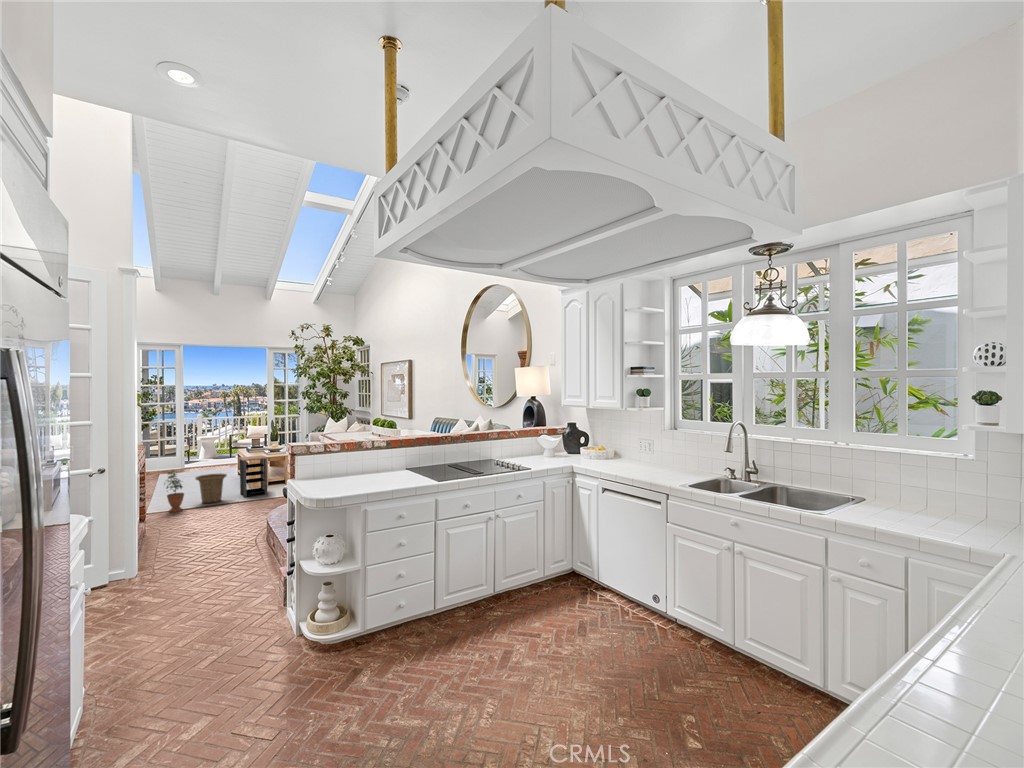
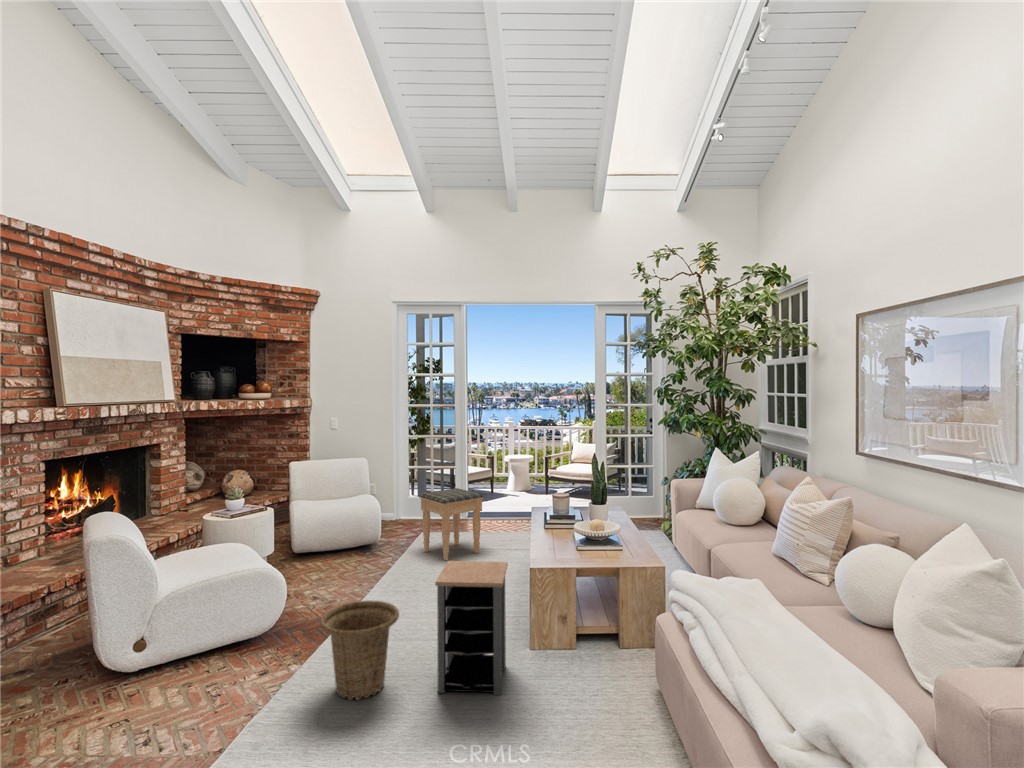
footstool: none [176,447,216,481] -> present [419,488,484,560]
potted plant: present [166,470,184,512] -> none [215,591,273,725]

